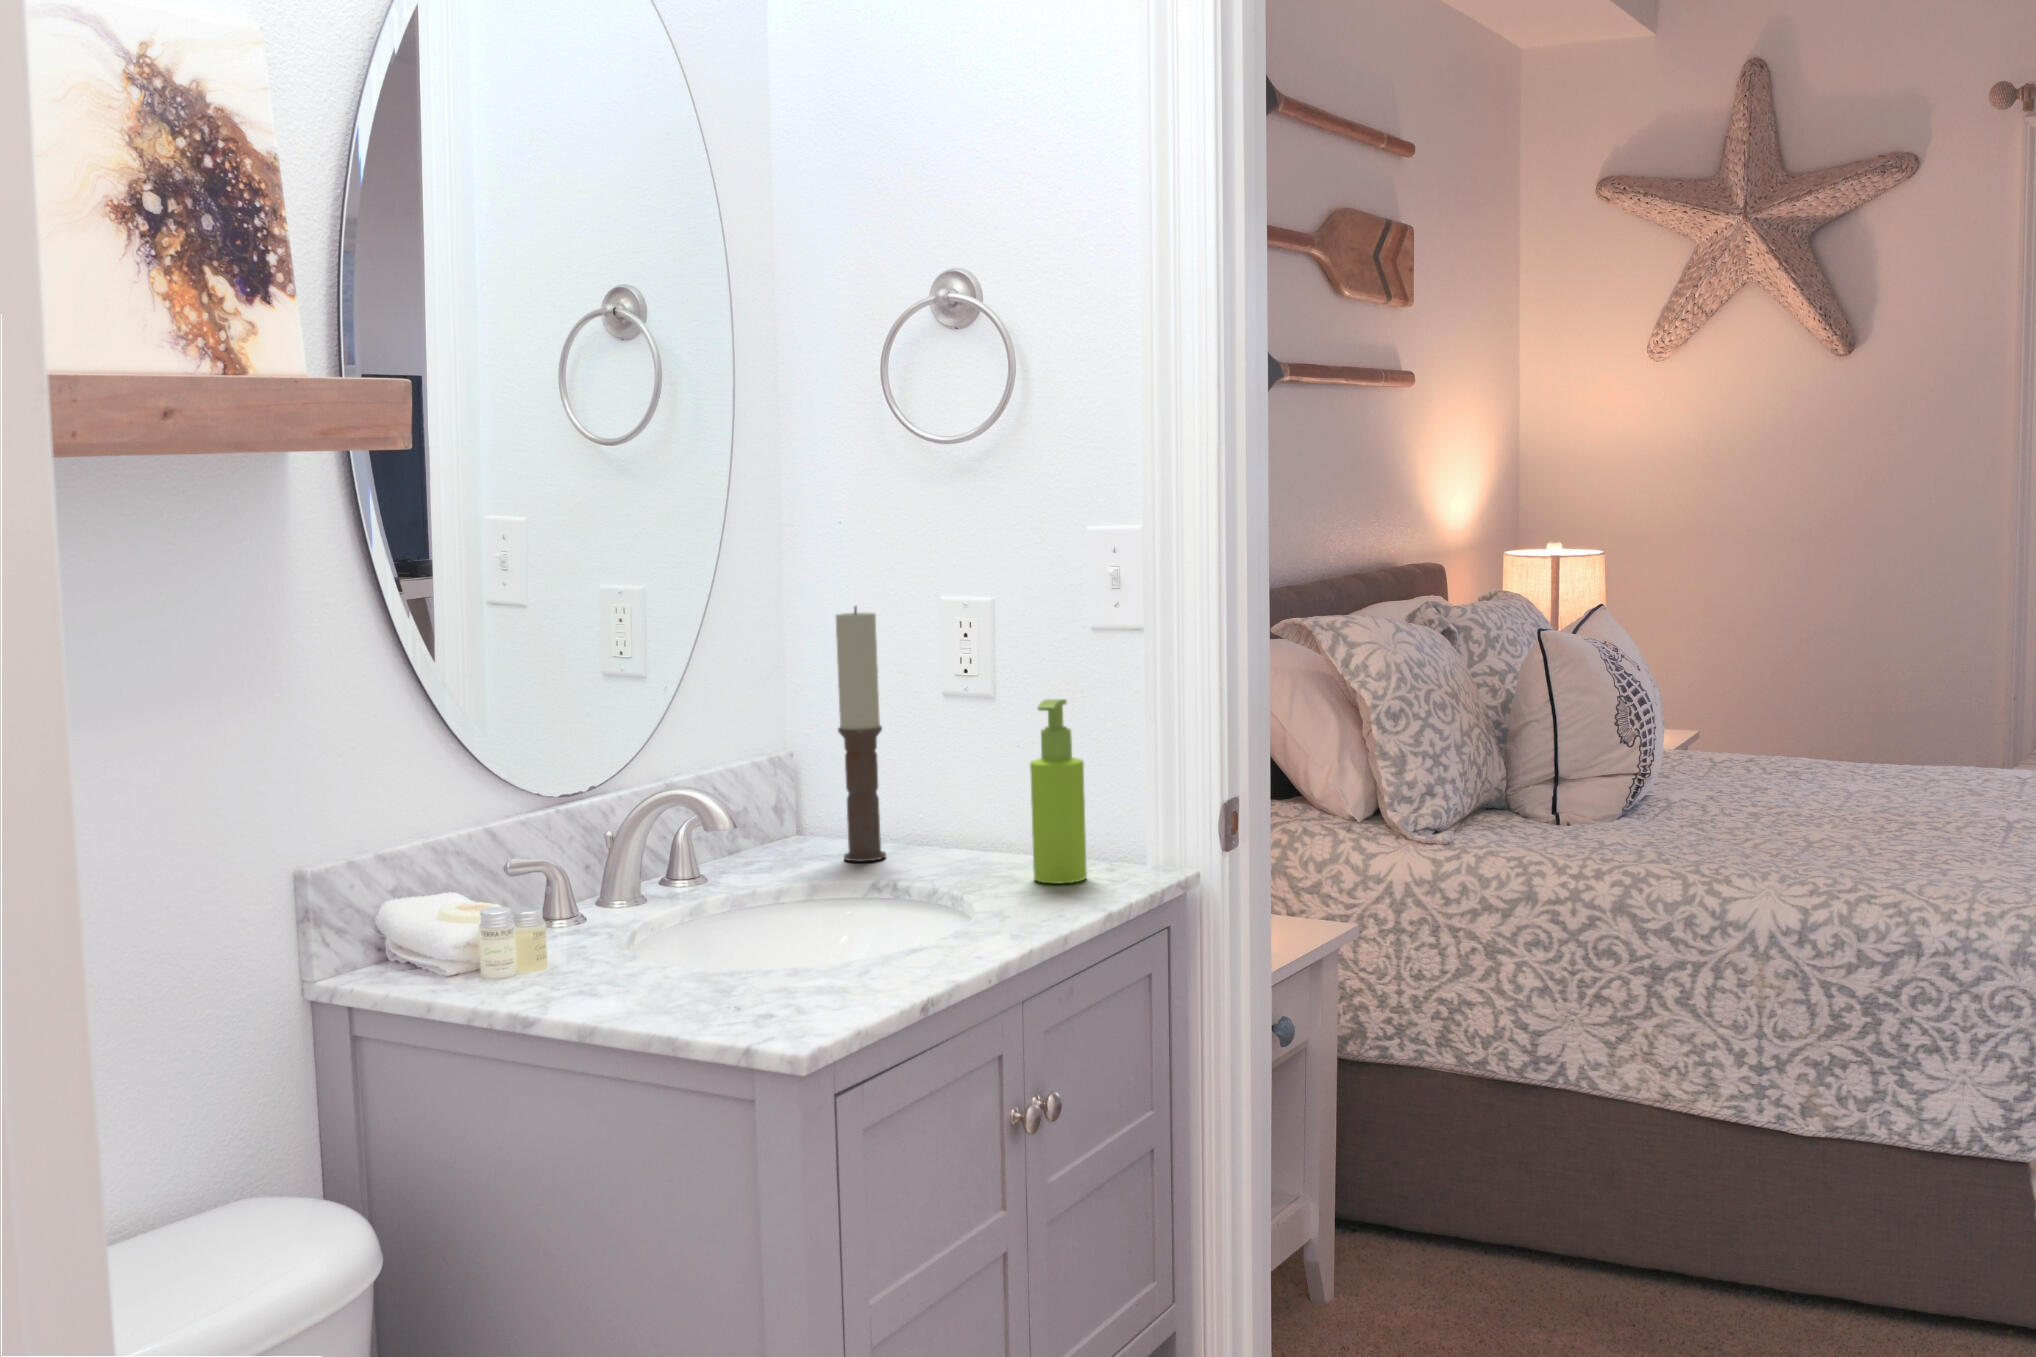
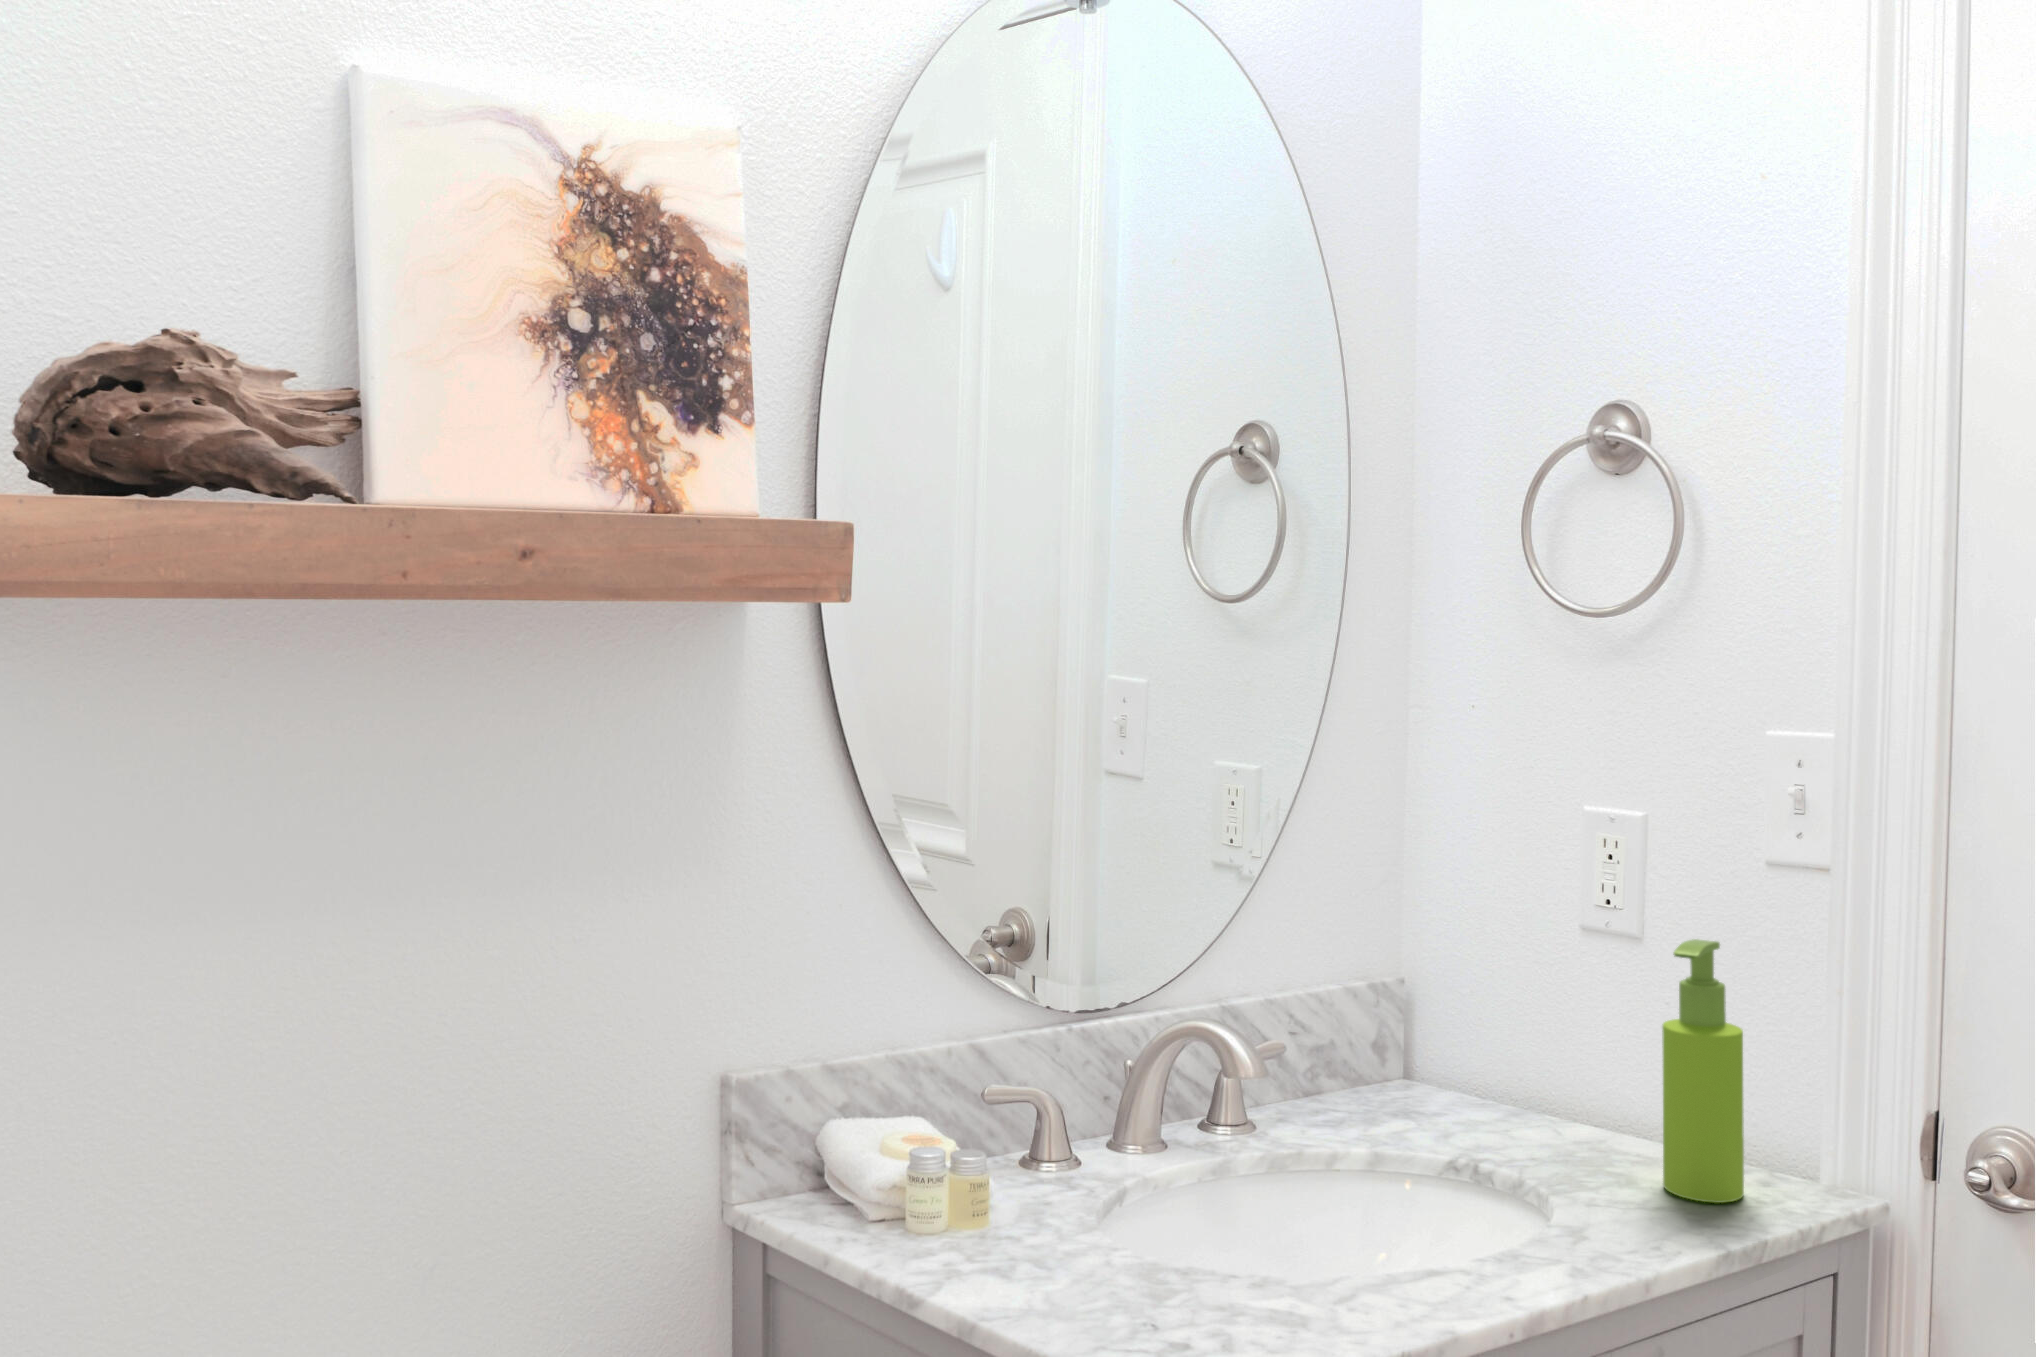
candle: present [836,607,886,861] -> none [1413,790,1468,1114]

